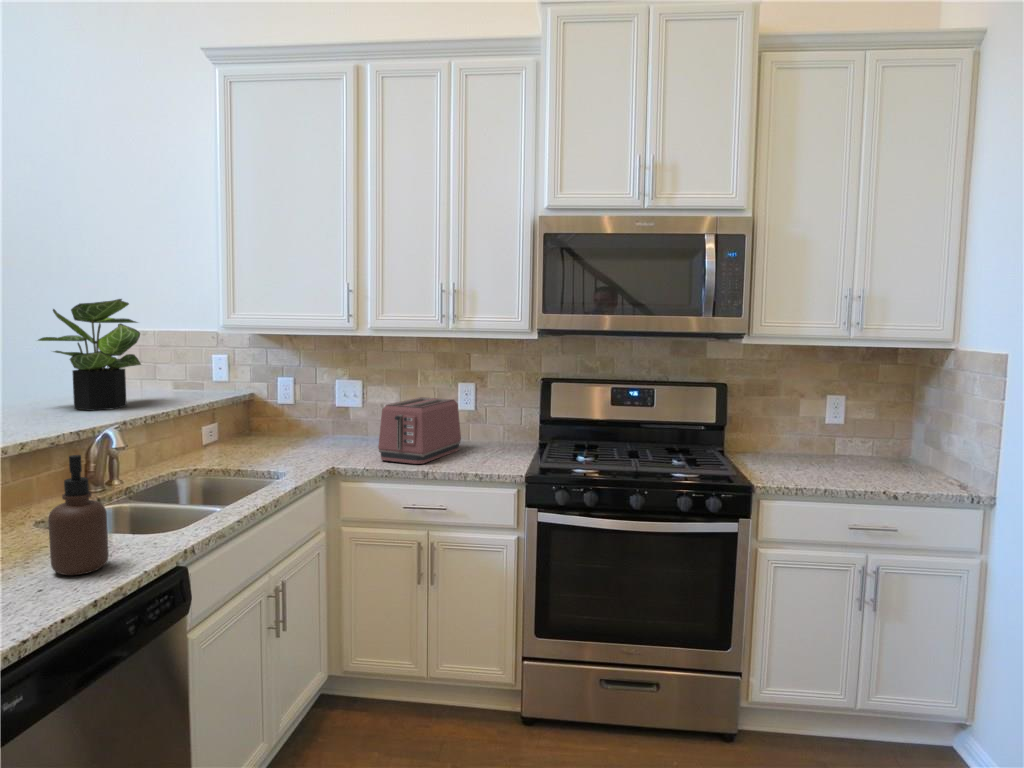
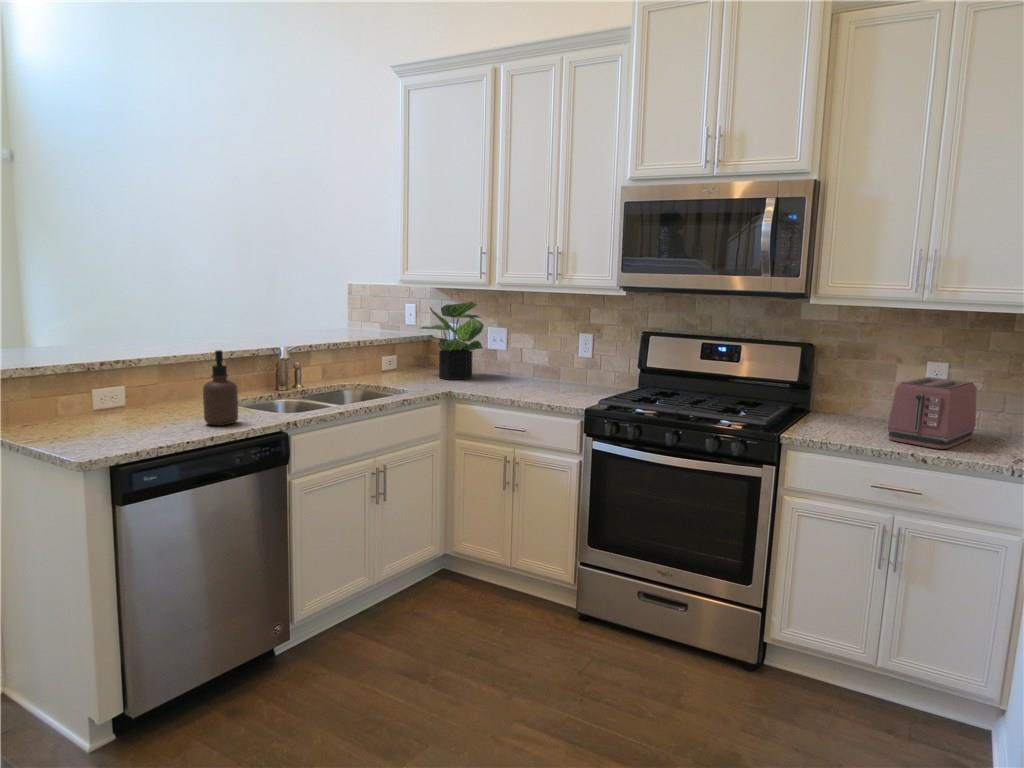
potted plant: present [38,299,141,411] -> present [421,302,484,380]
toaster: present [378,397,461,464] -> present [888,377,977,449]

